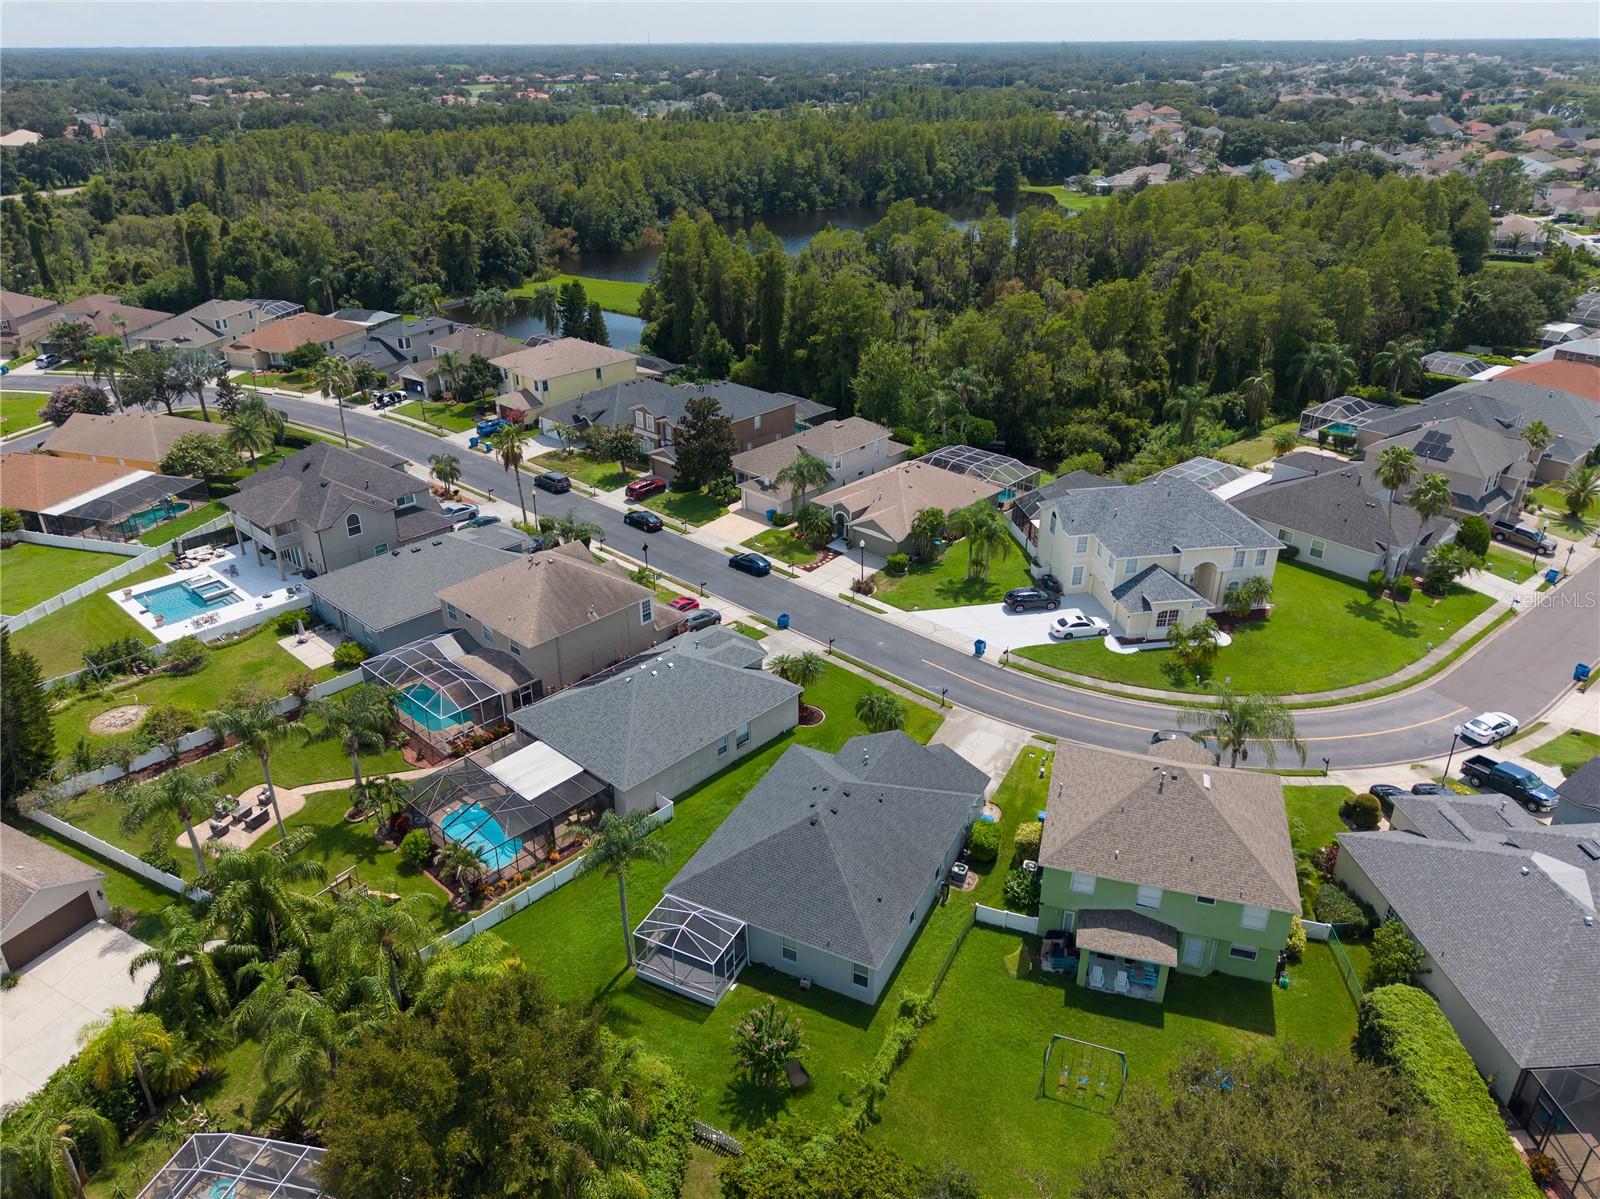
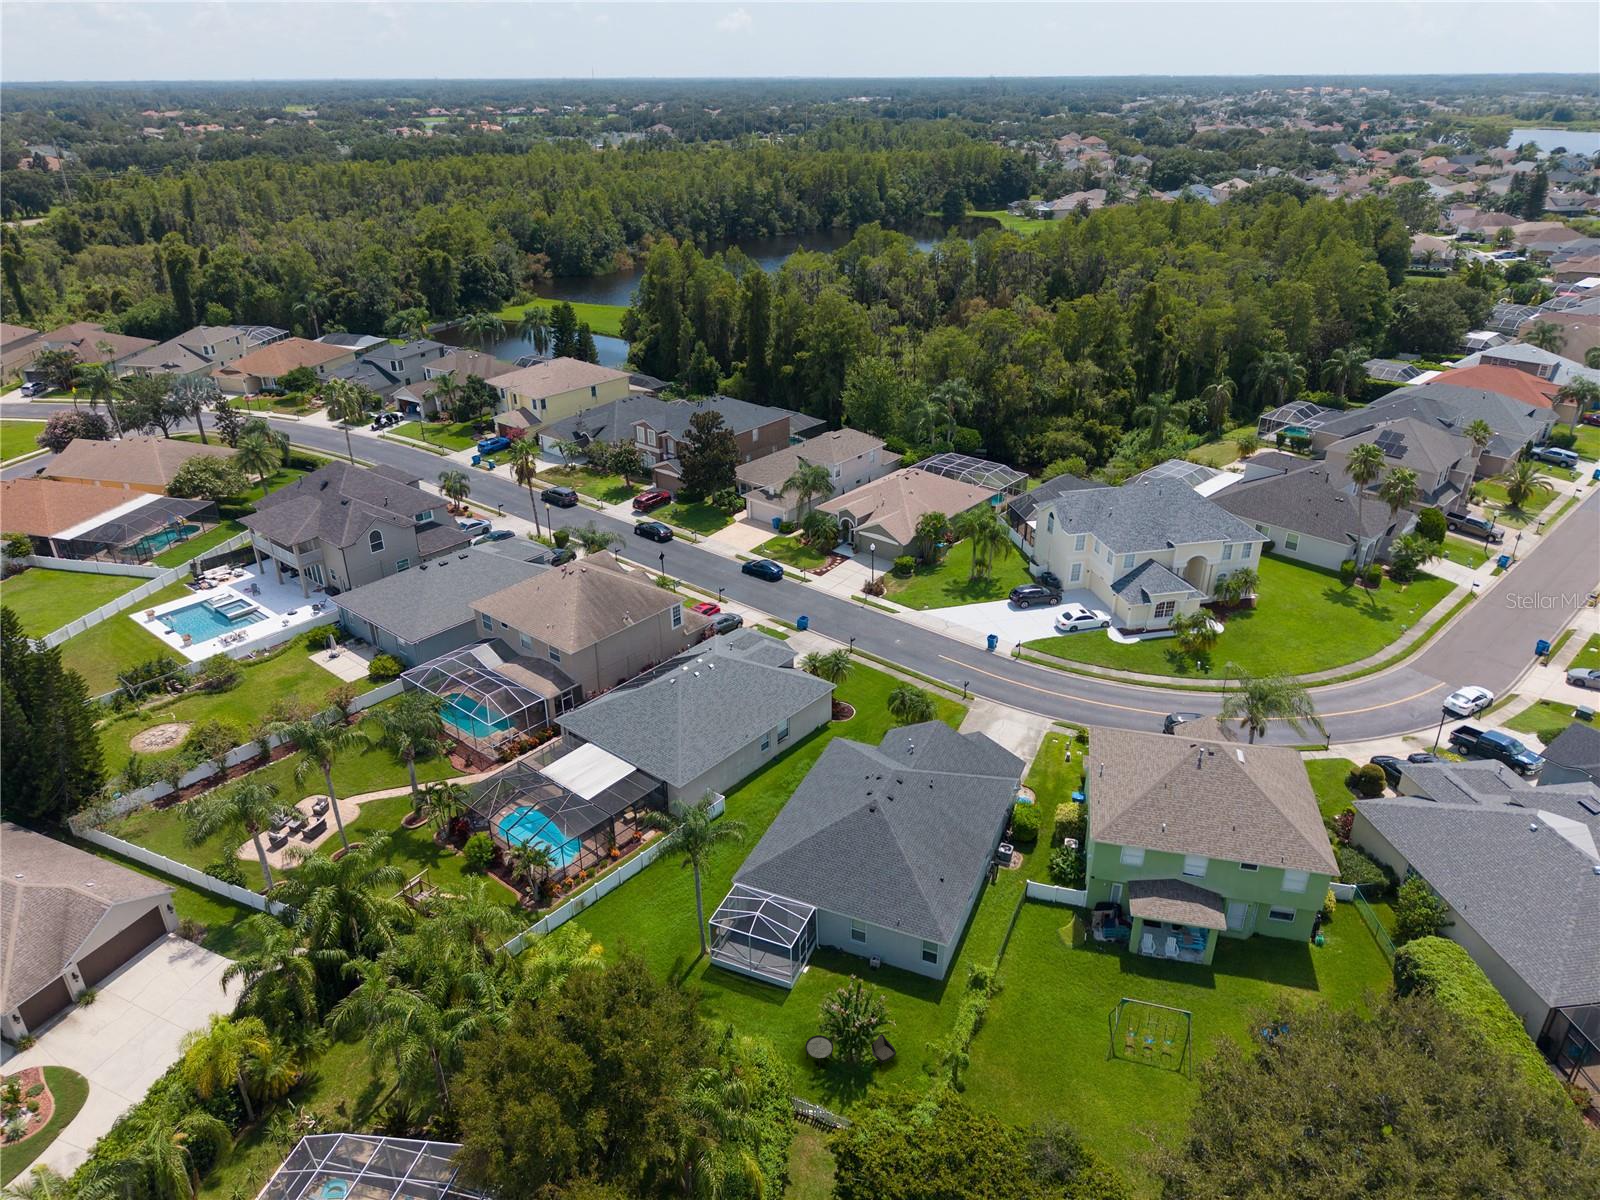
round table: none [717,1057,747,1092] -> present [805,1035,834,1069]

